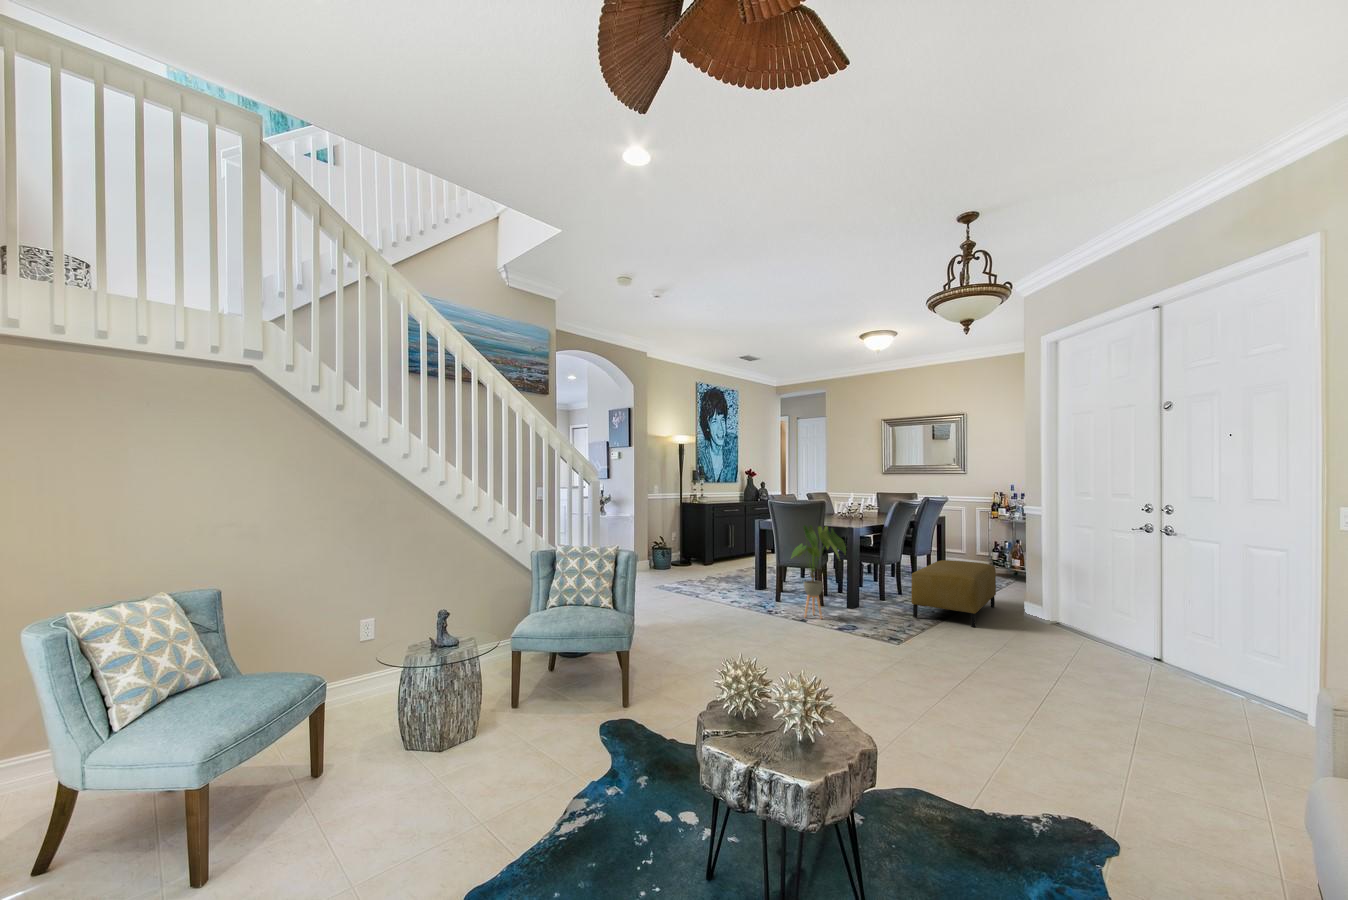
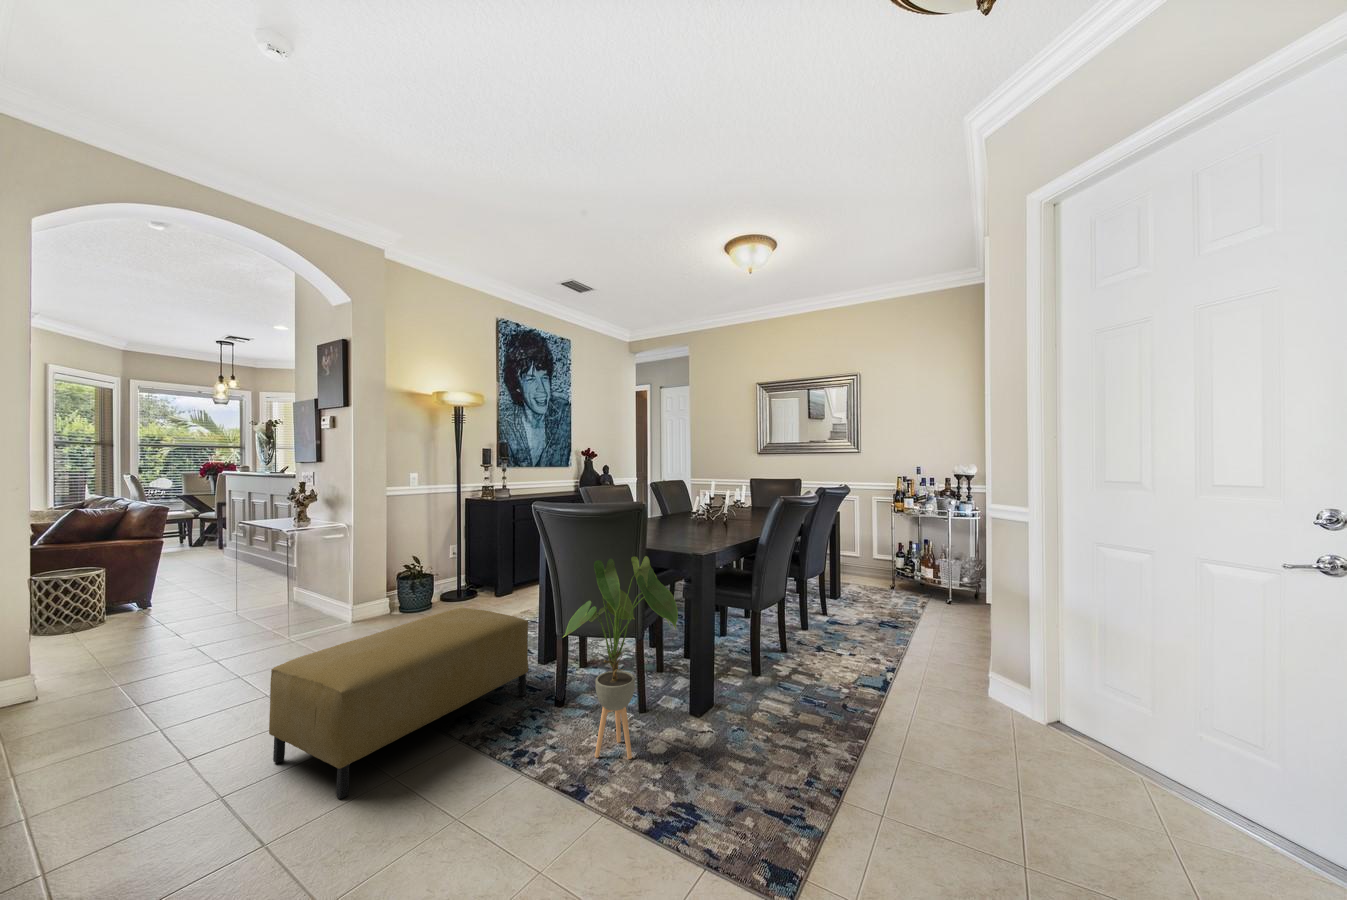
ottoman: present [911,560,996,627] -> present [269,608,529,799]

